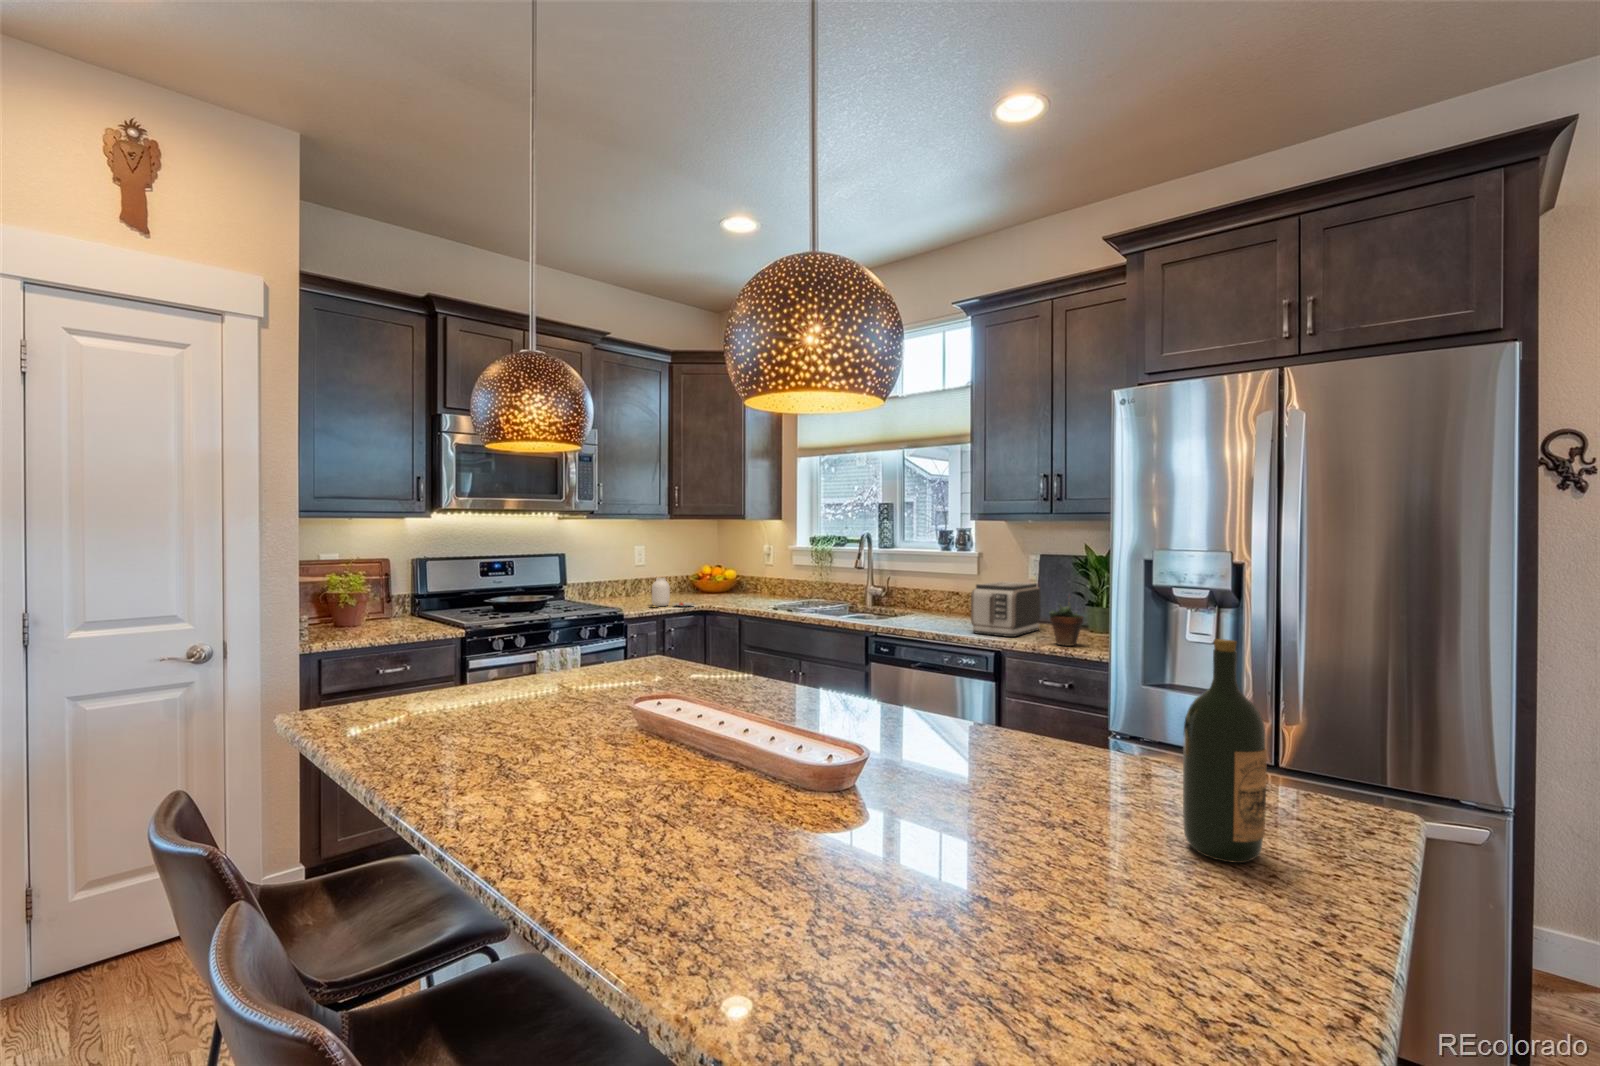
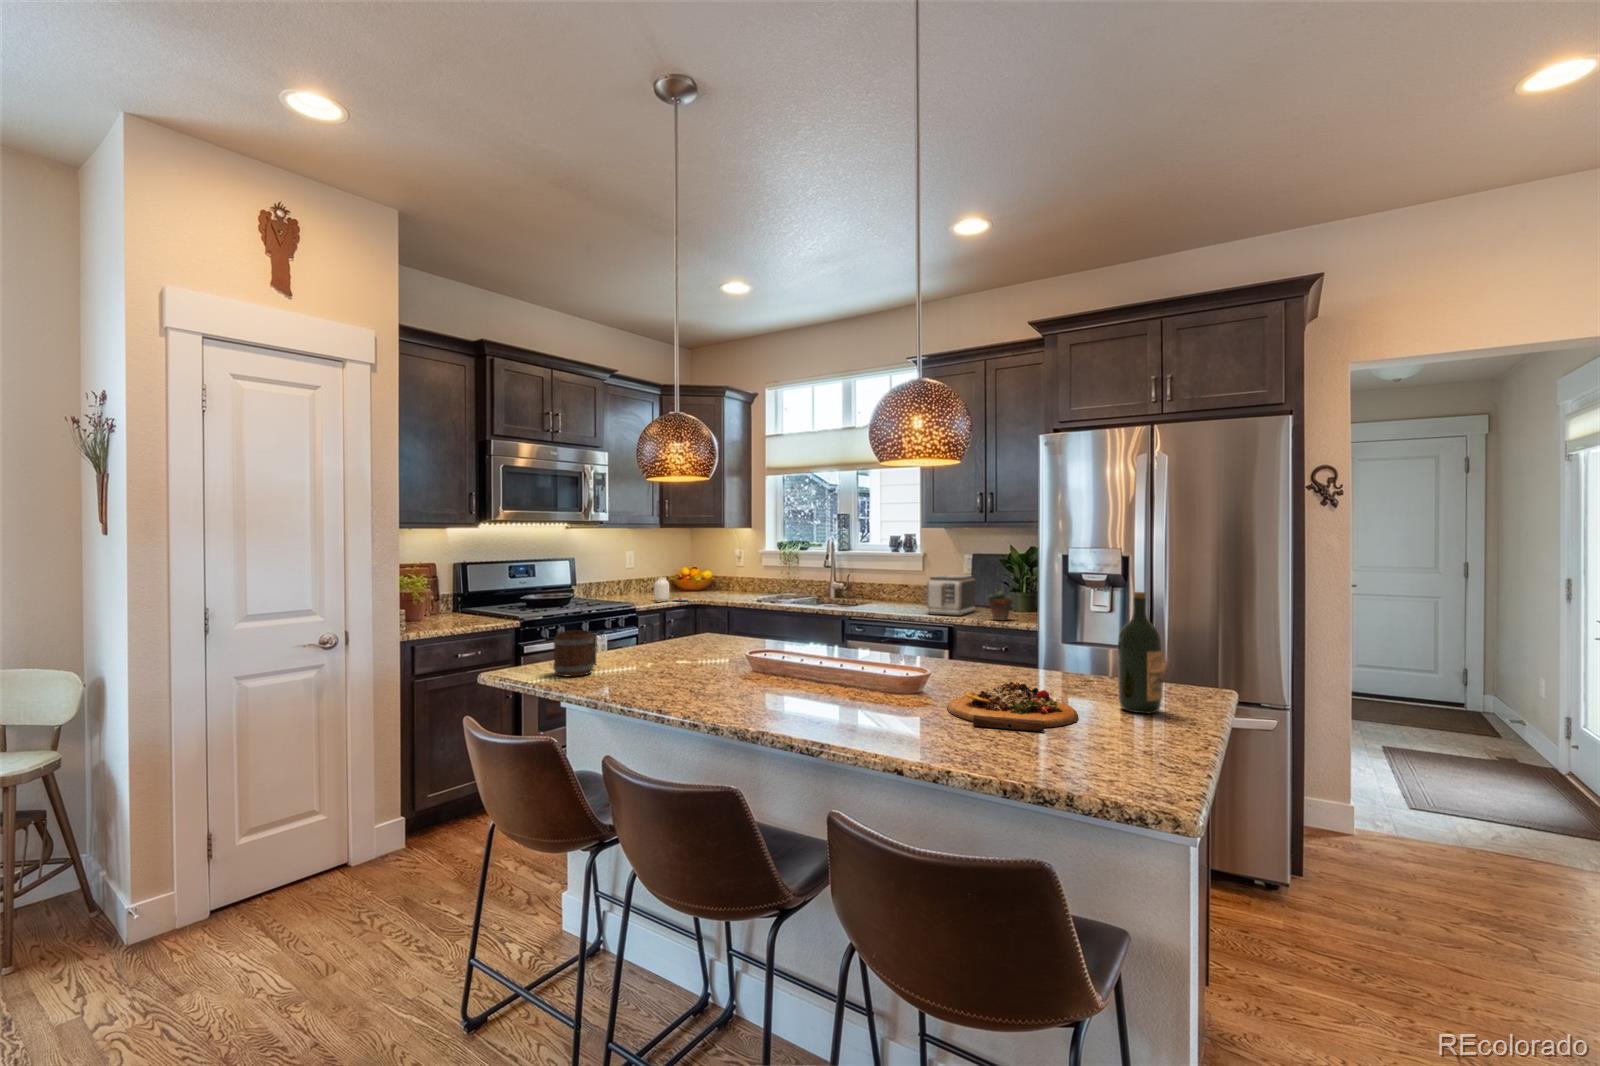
mug: none [378,659,450,725] -> present [553,631,597,676]
cutting board: none [874,786,1100,908] -> present [947,682,1078,732]

